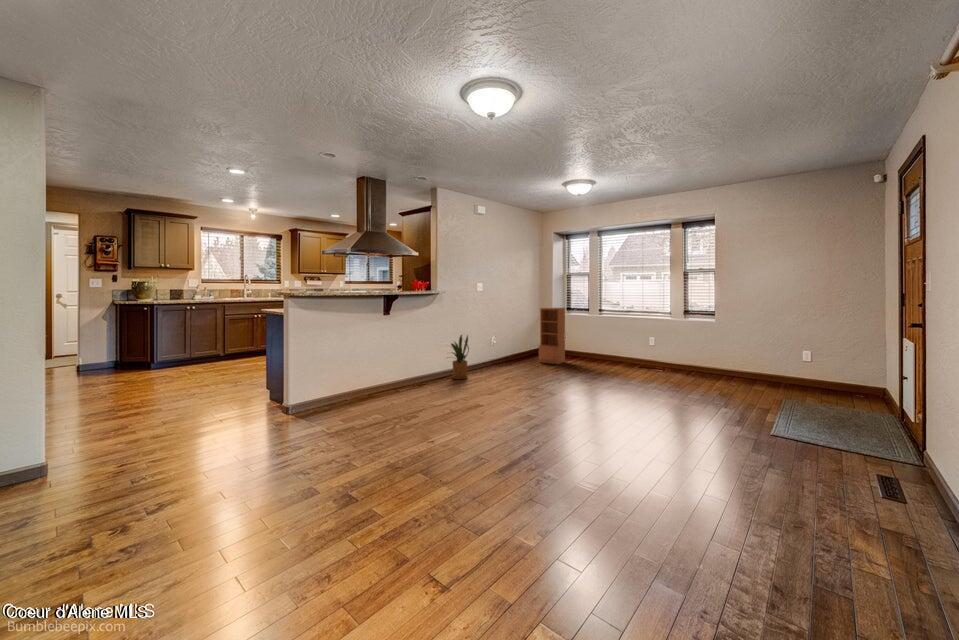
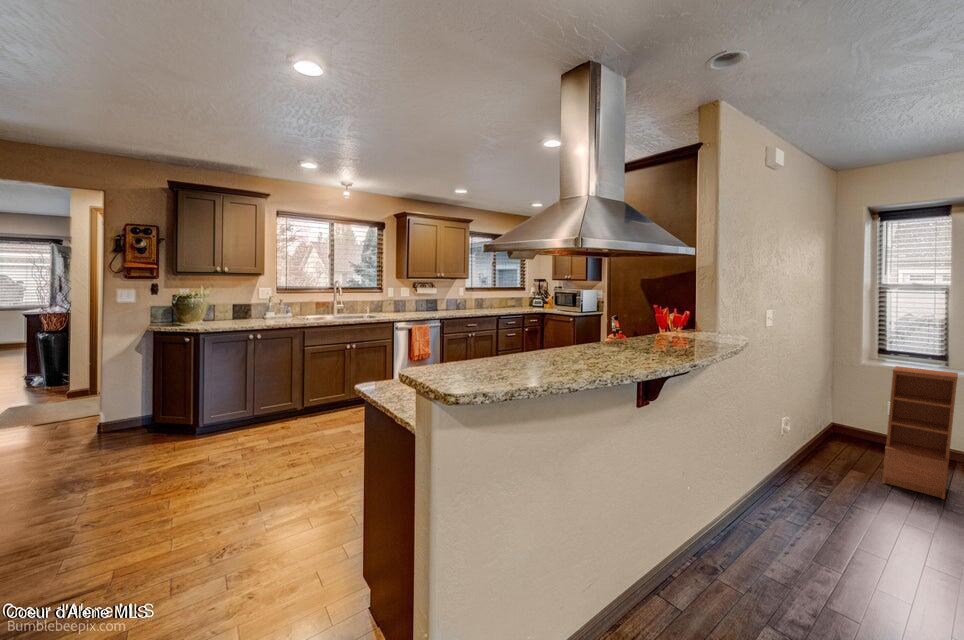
house plant: present [451,335,469,379] -> none [731,443,817,564]

